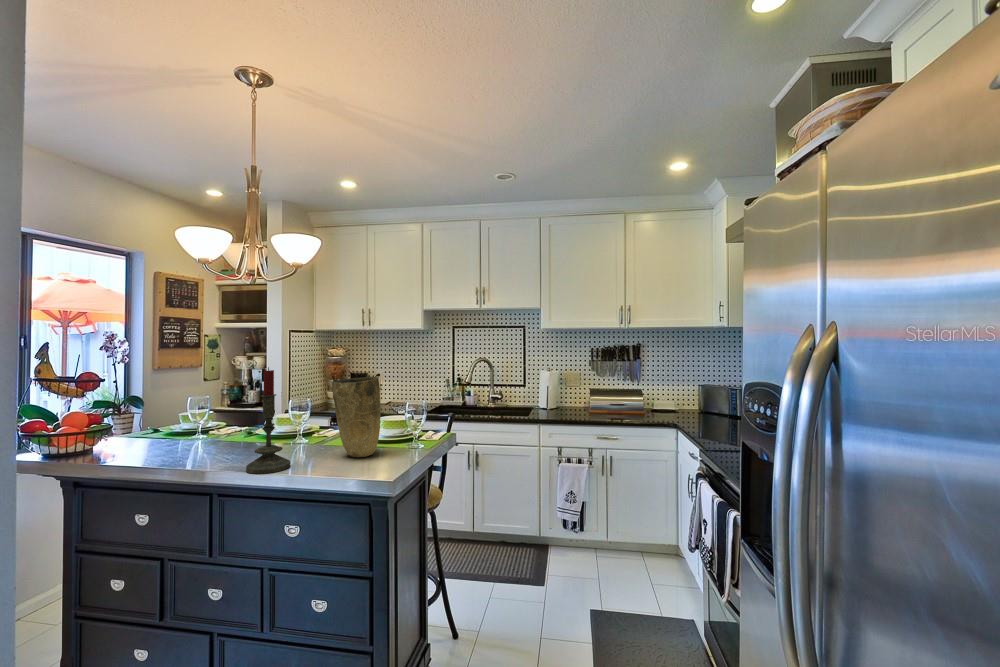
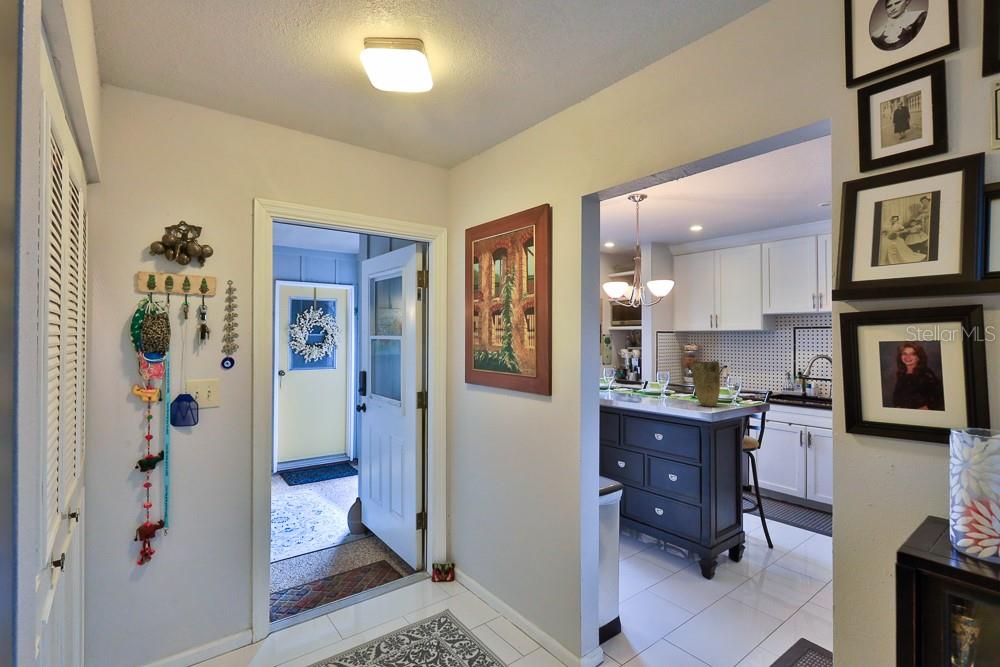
candle: present [246,367,290,474] -> none [648,353,669,406]

